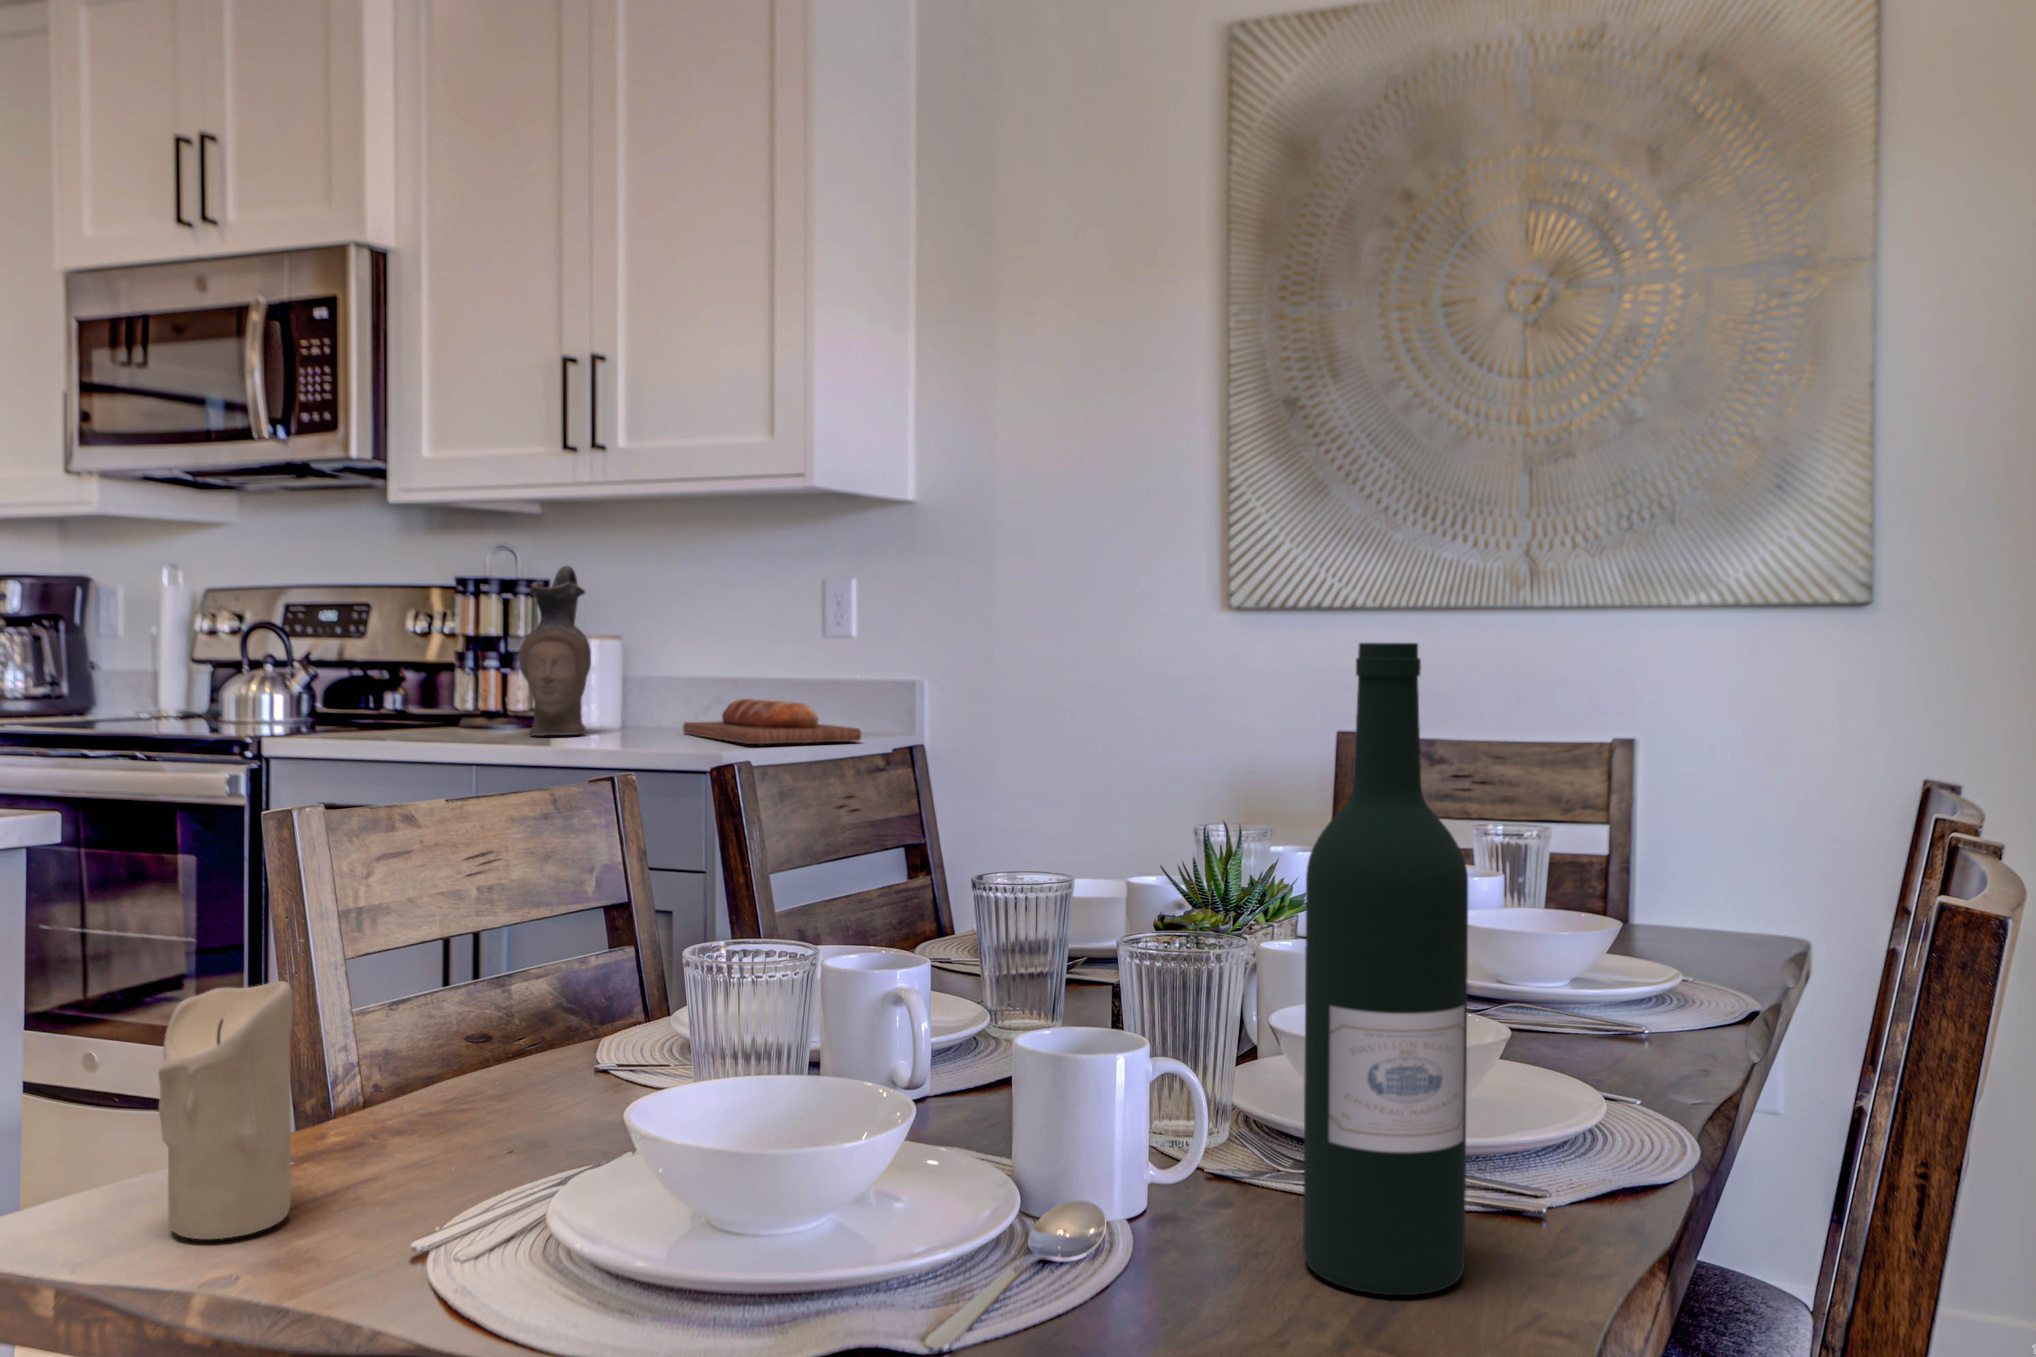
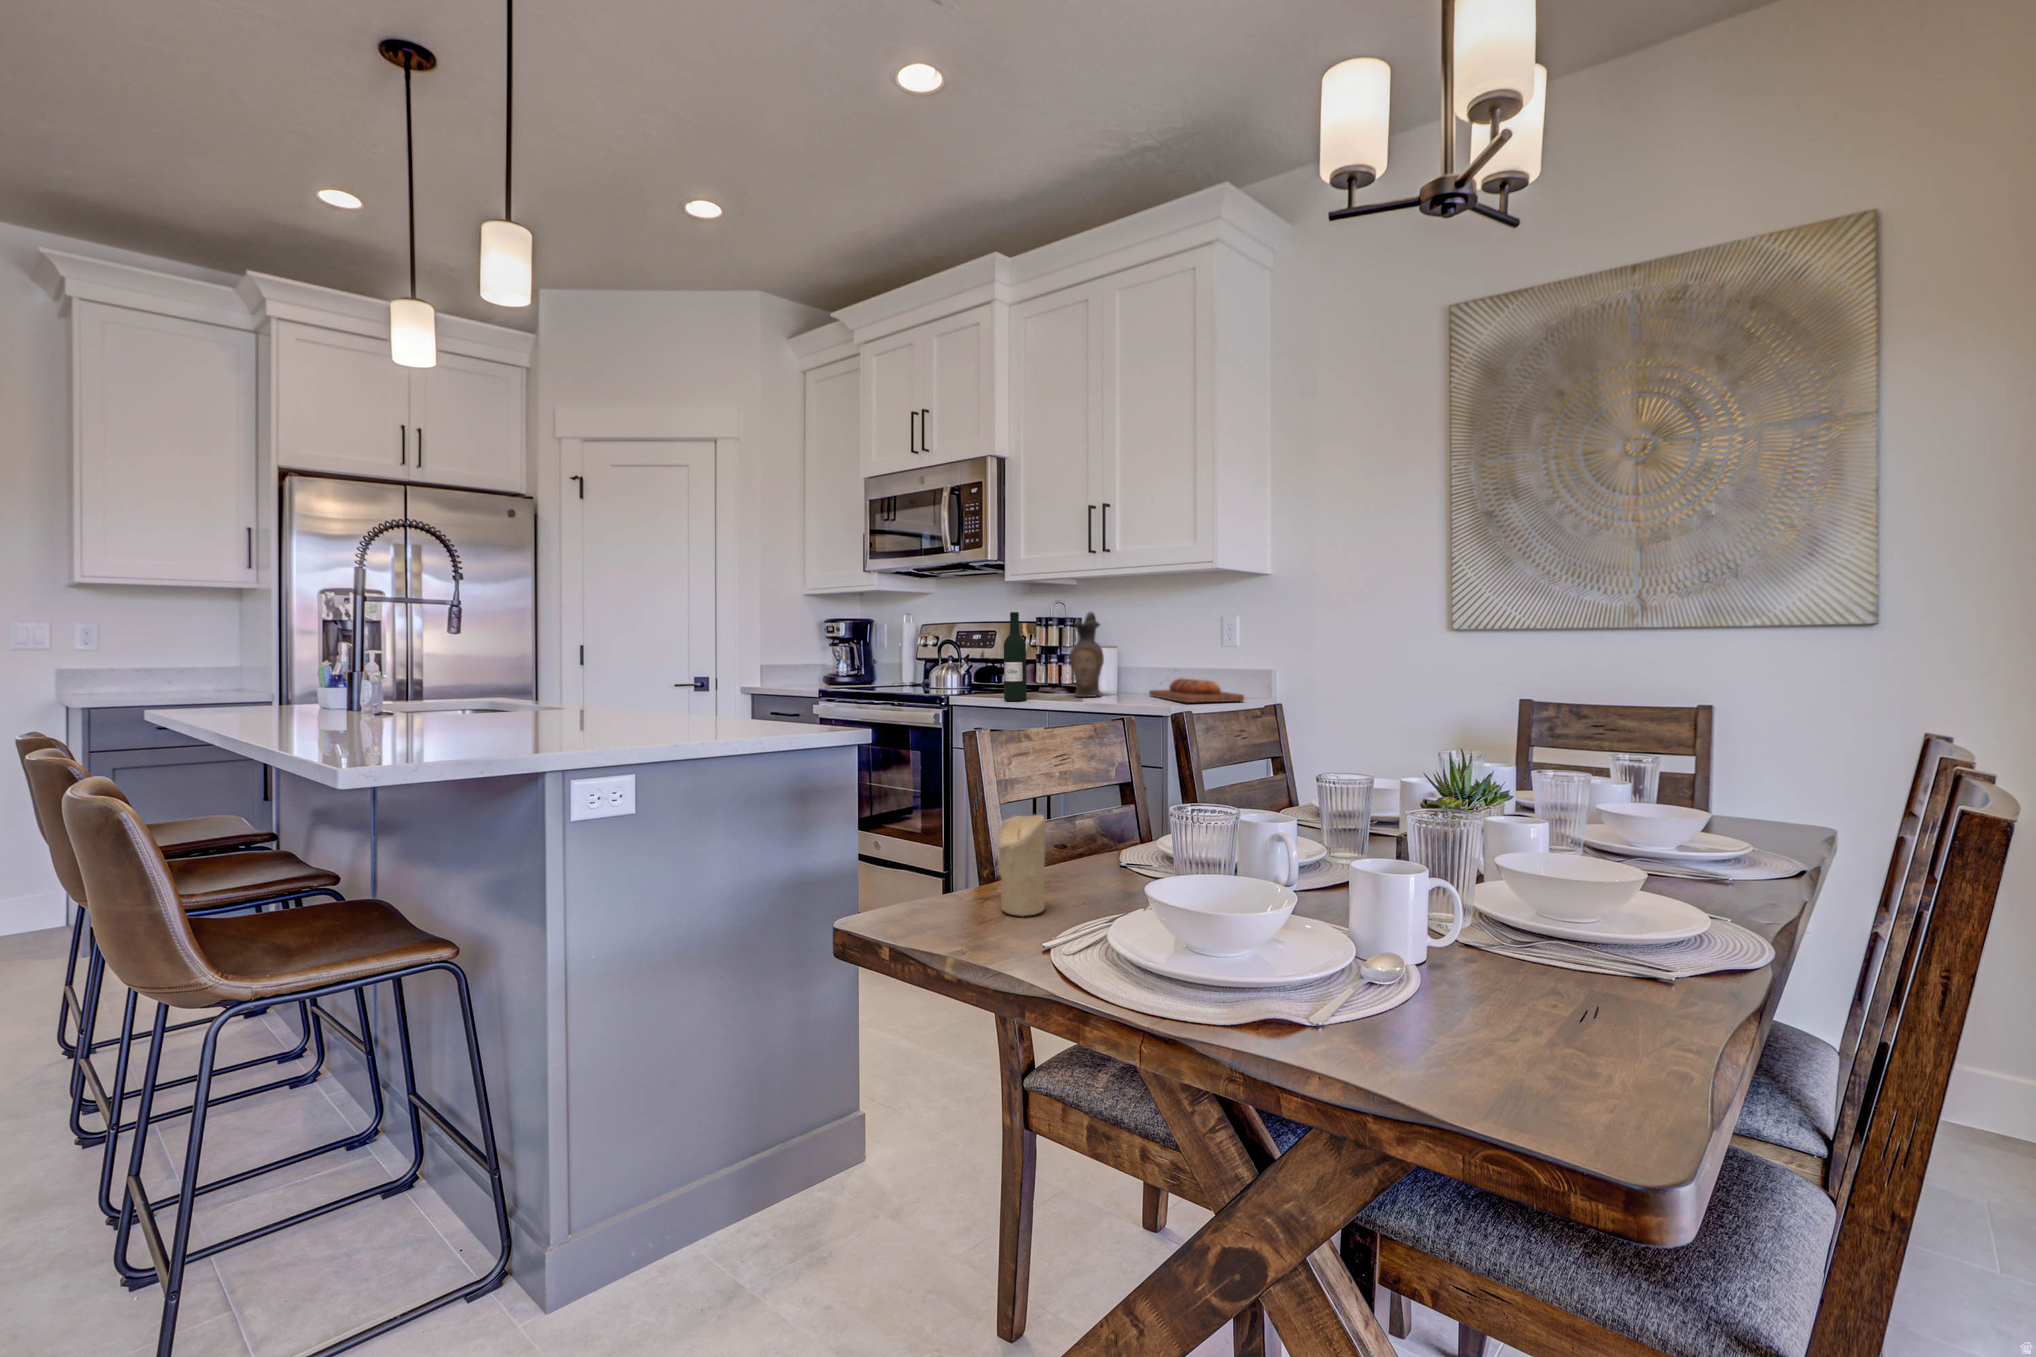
wine bottle: present [1303,643,1468,1295] -> present [1004,612,1026,701]

